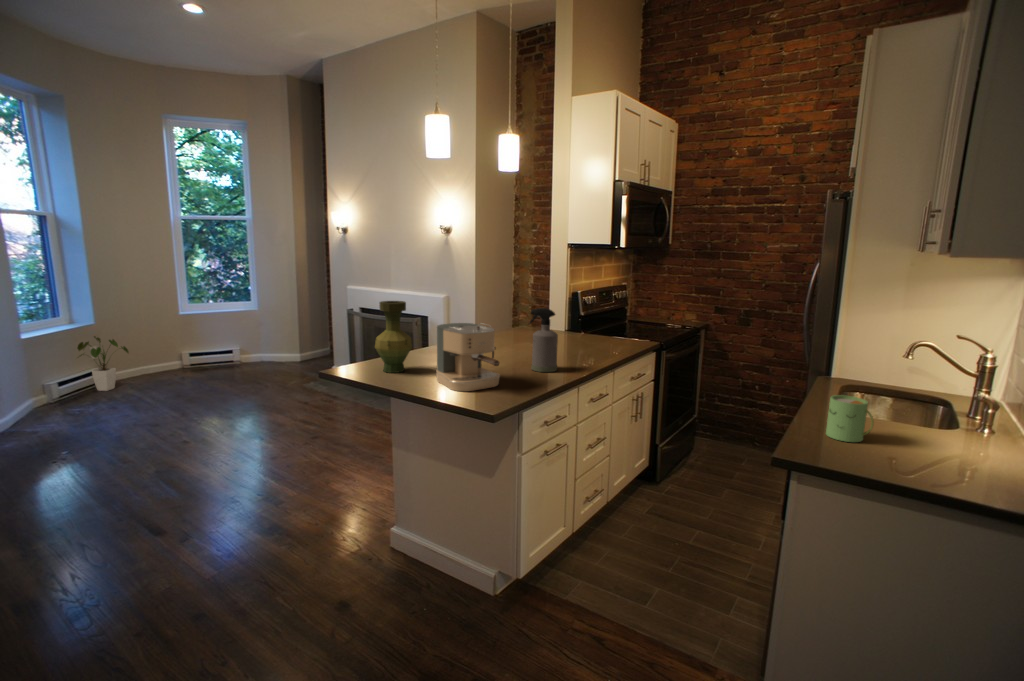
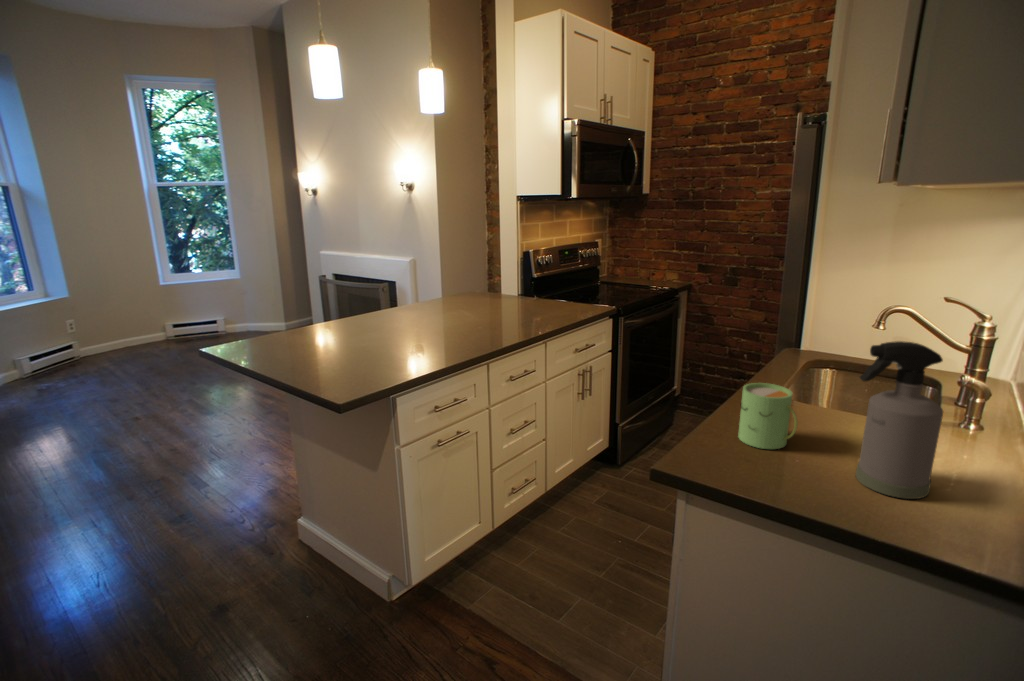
vase: present [375,301,412,373] -> none [244,268,291,352]
spray bottle: present [529,308,558,372] -> present [856,341,943,499]
coffee maker: present [436,323,500,391] -> none [298,292,375,375]
house plant: present [77,336,128,391] -> none [67,309,119,363]

